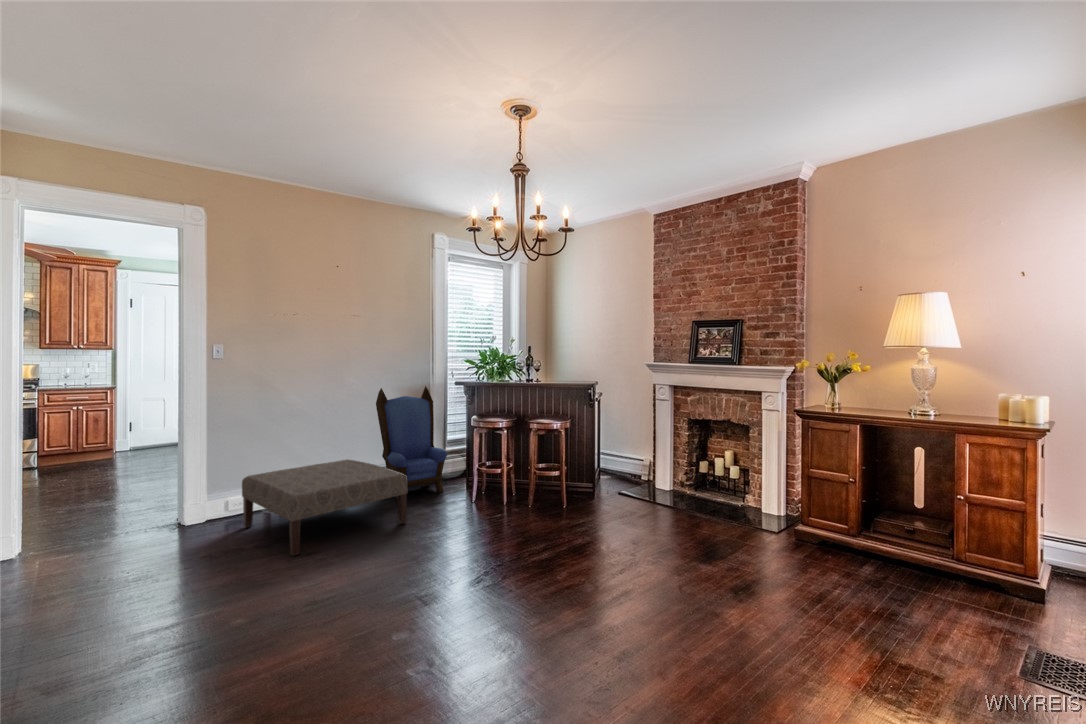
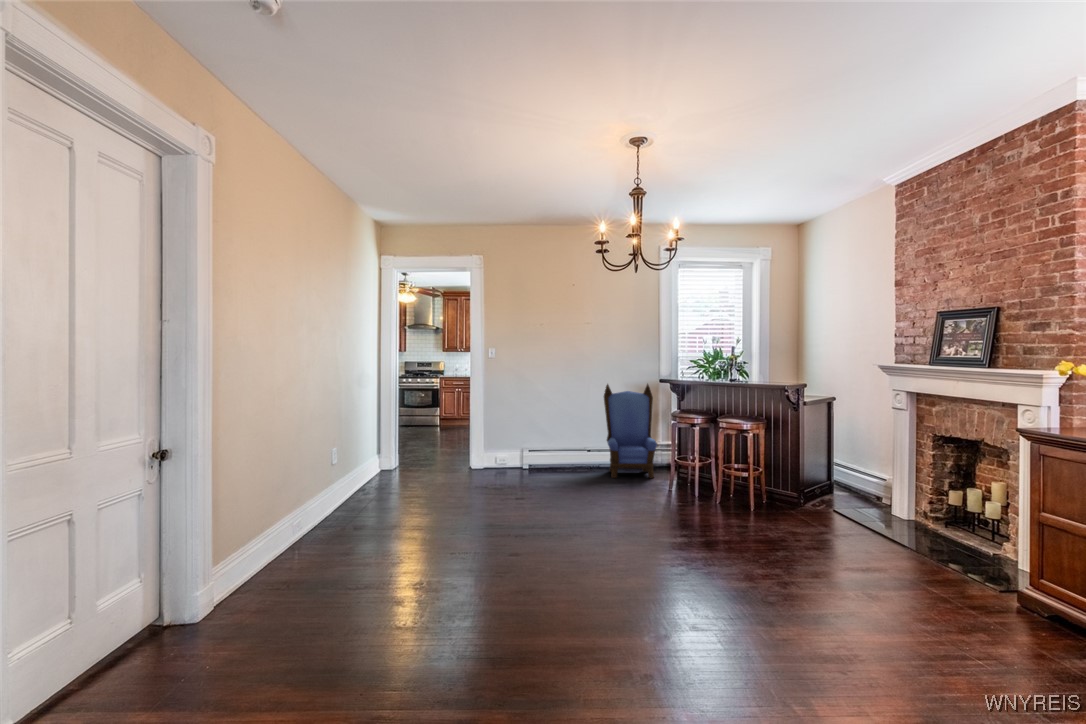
ottoman: present [242,460,408,556] -> none [499,439,600,499]

